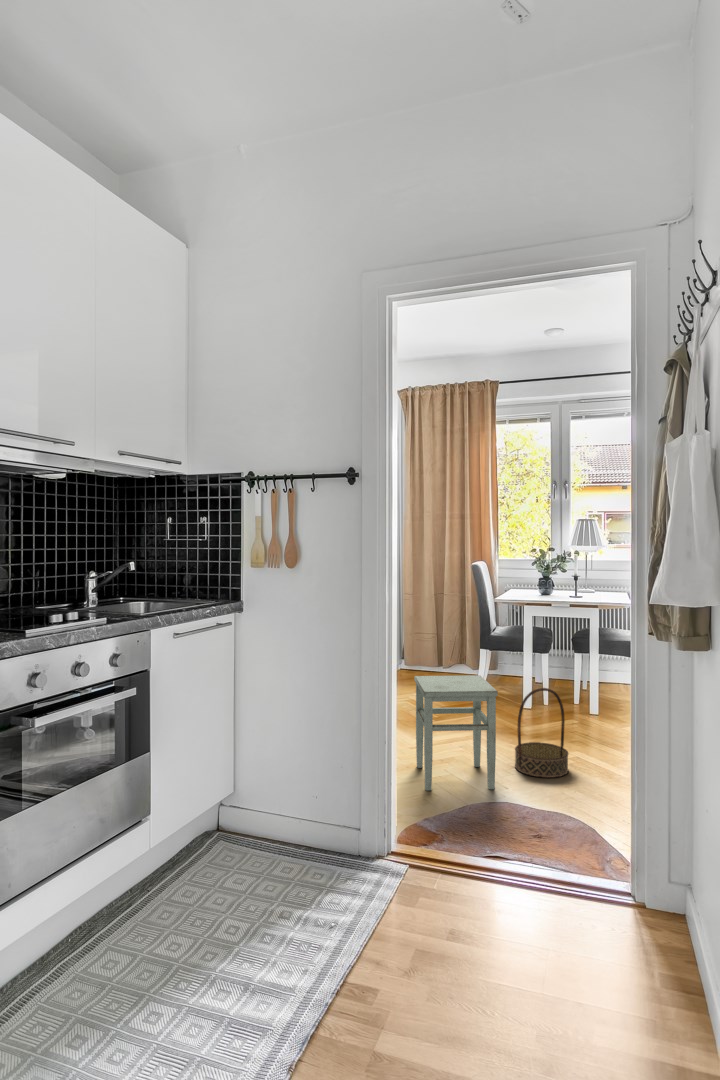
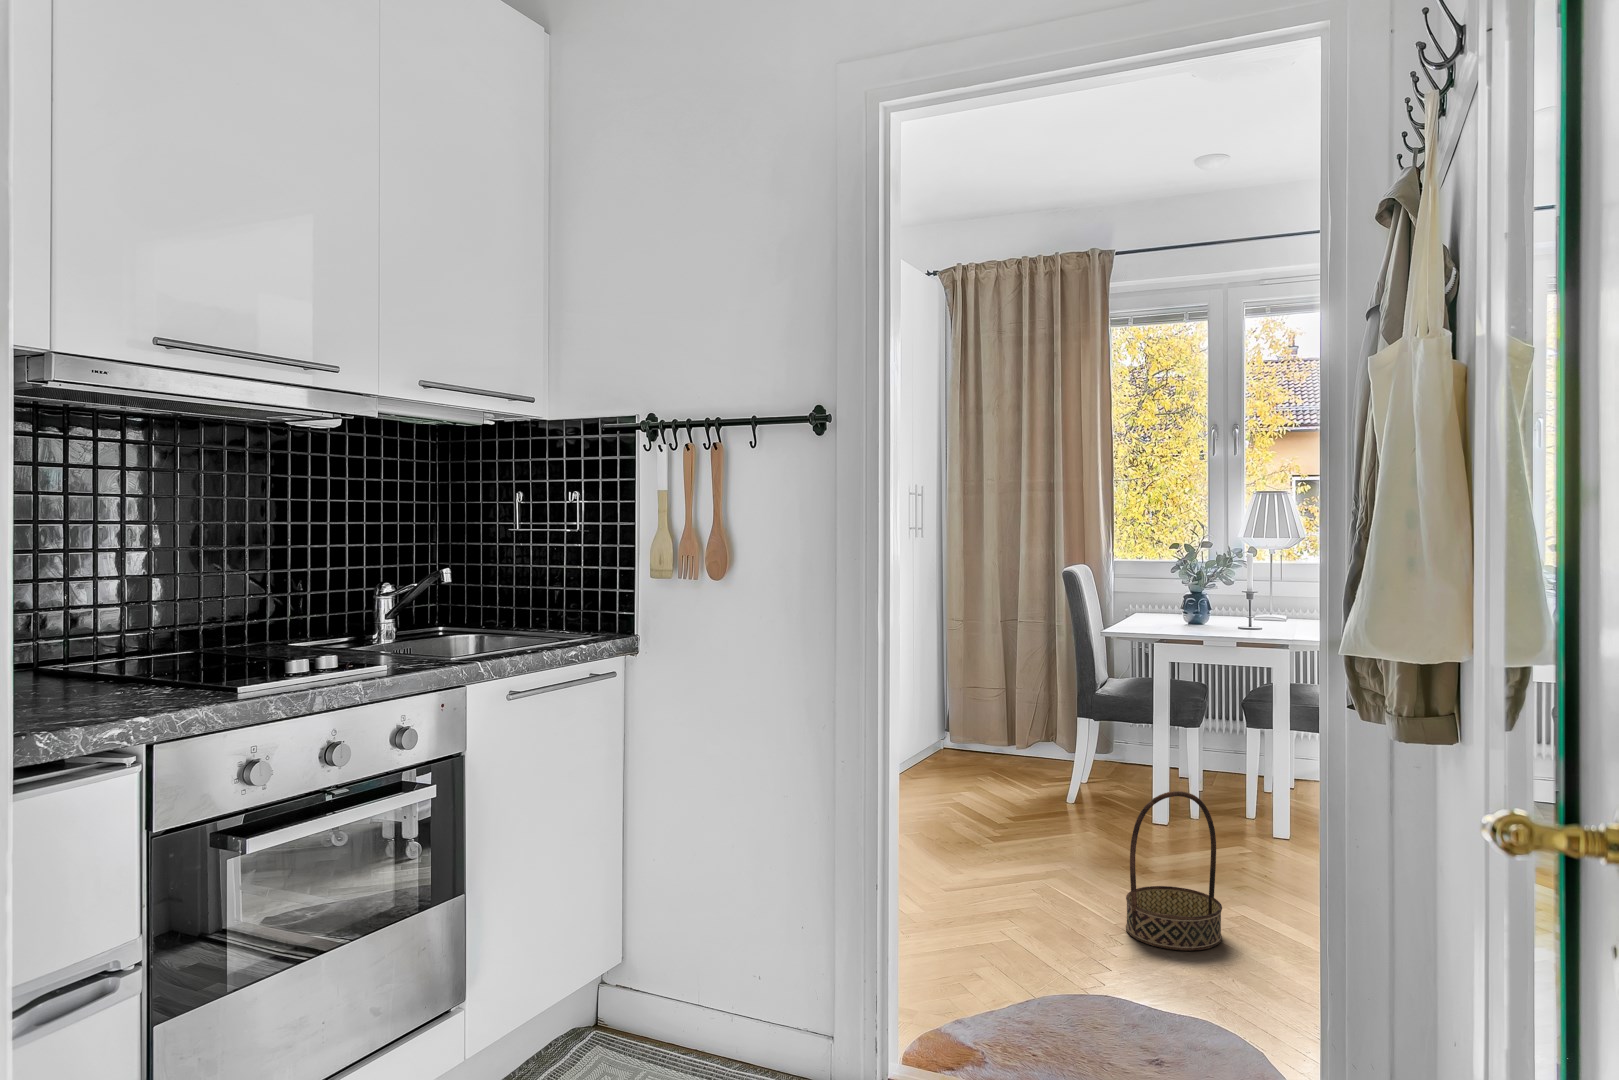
stool: present [414,675,498,790] -> none [948,766,1091,968]

